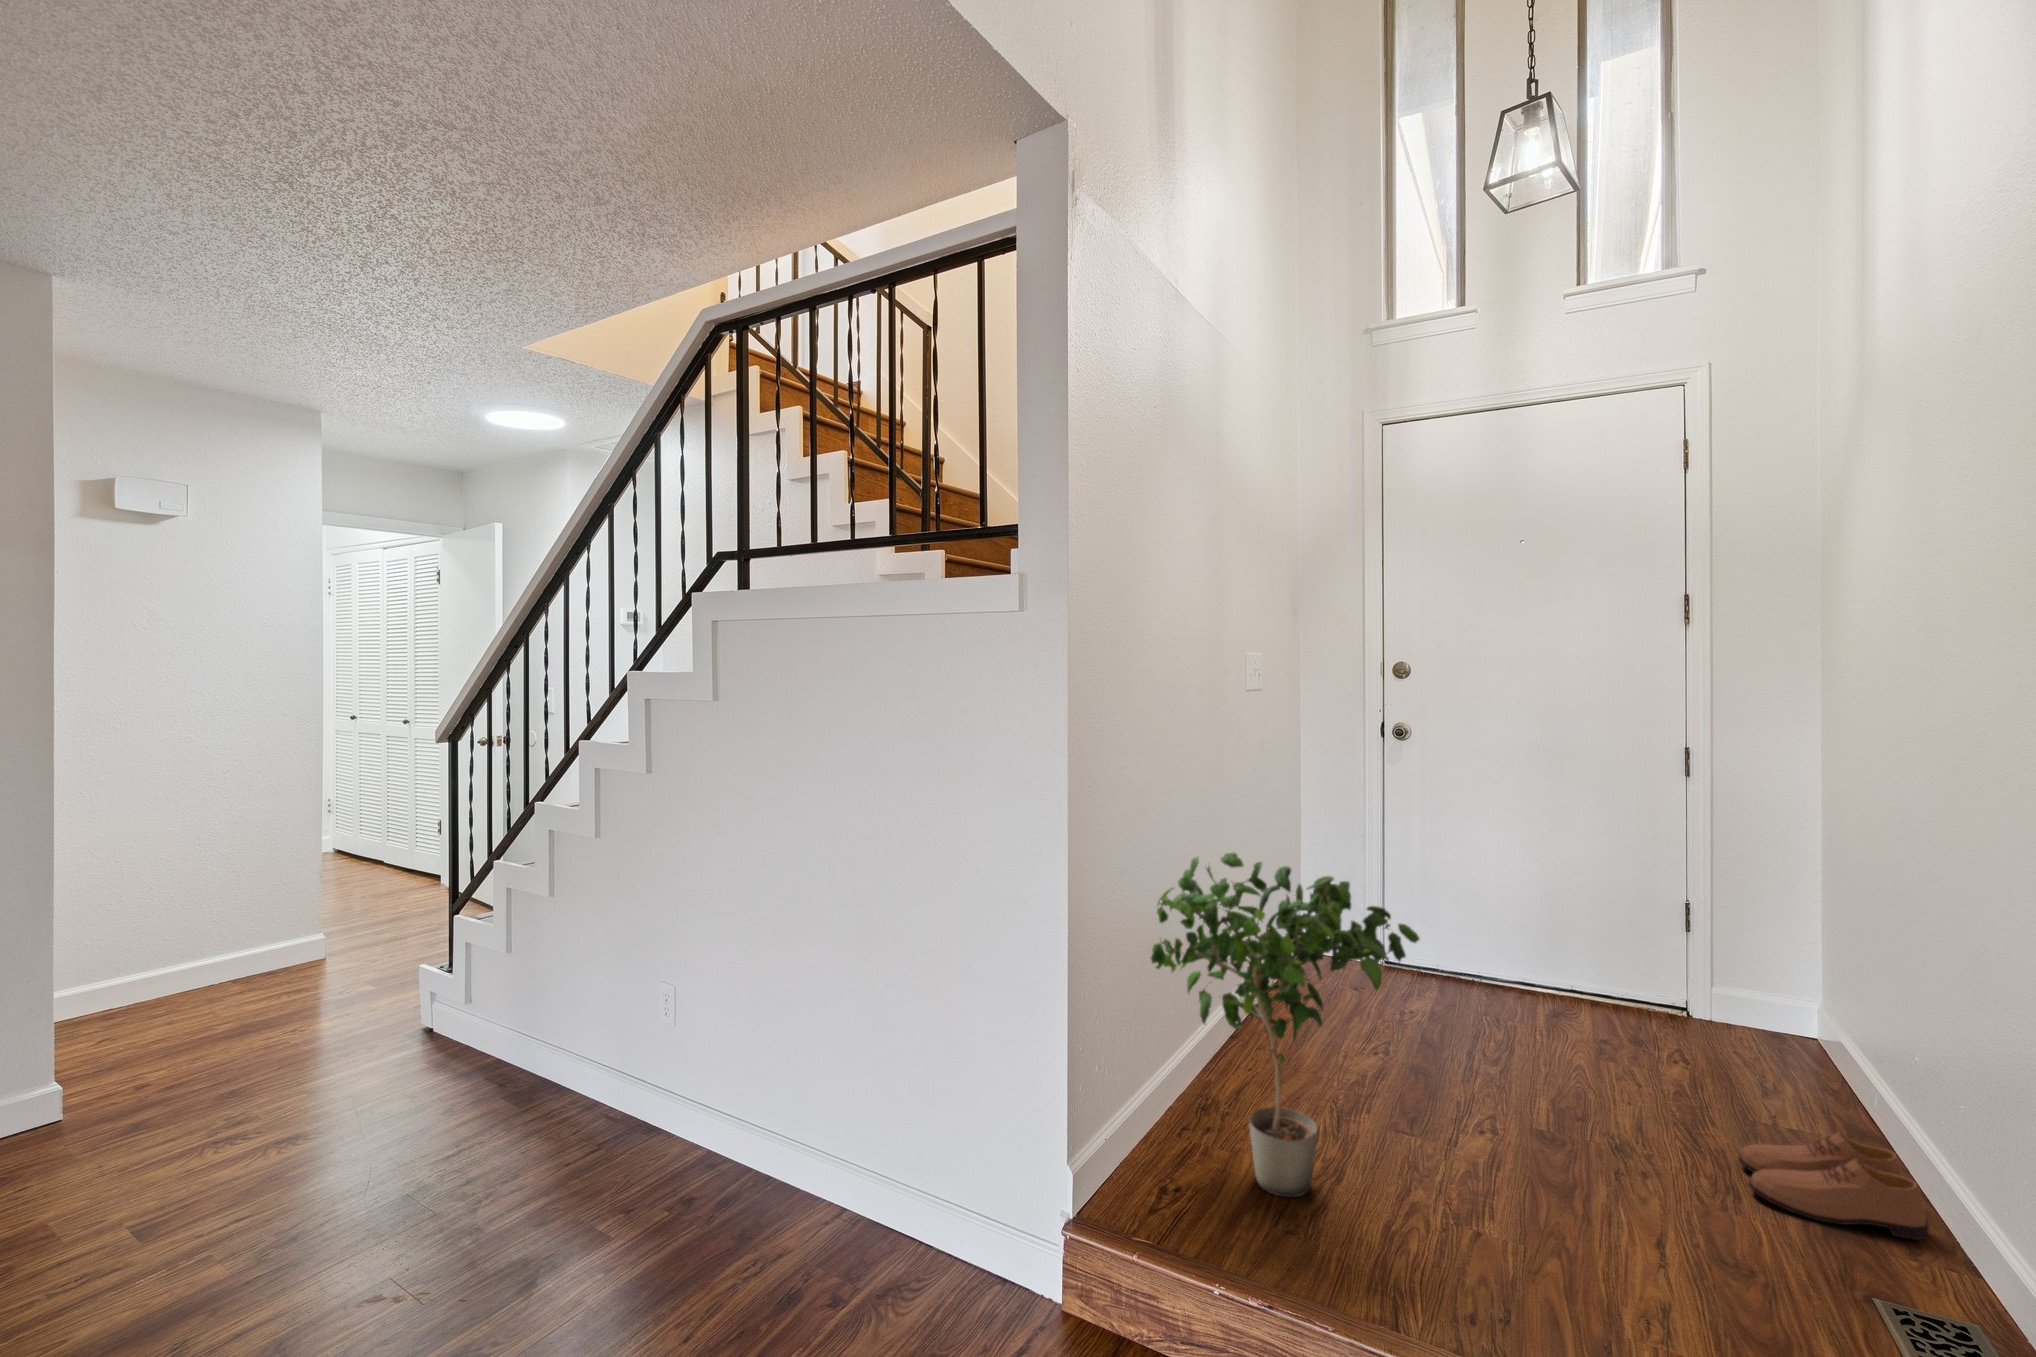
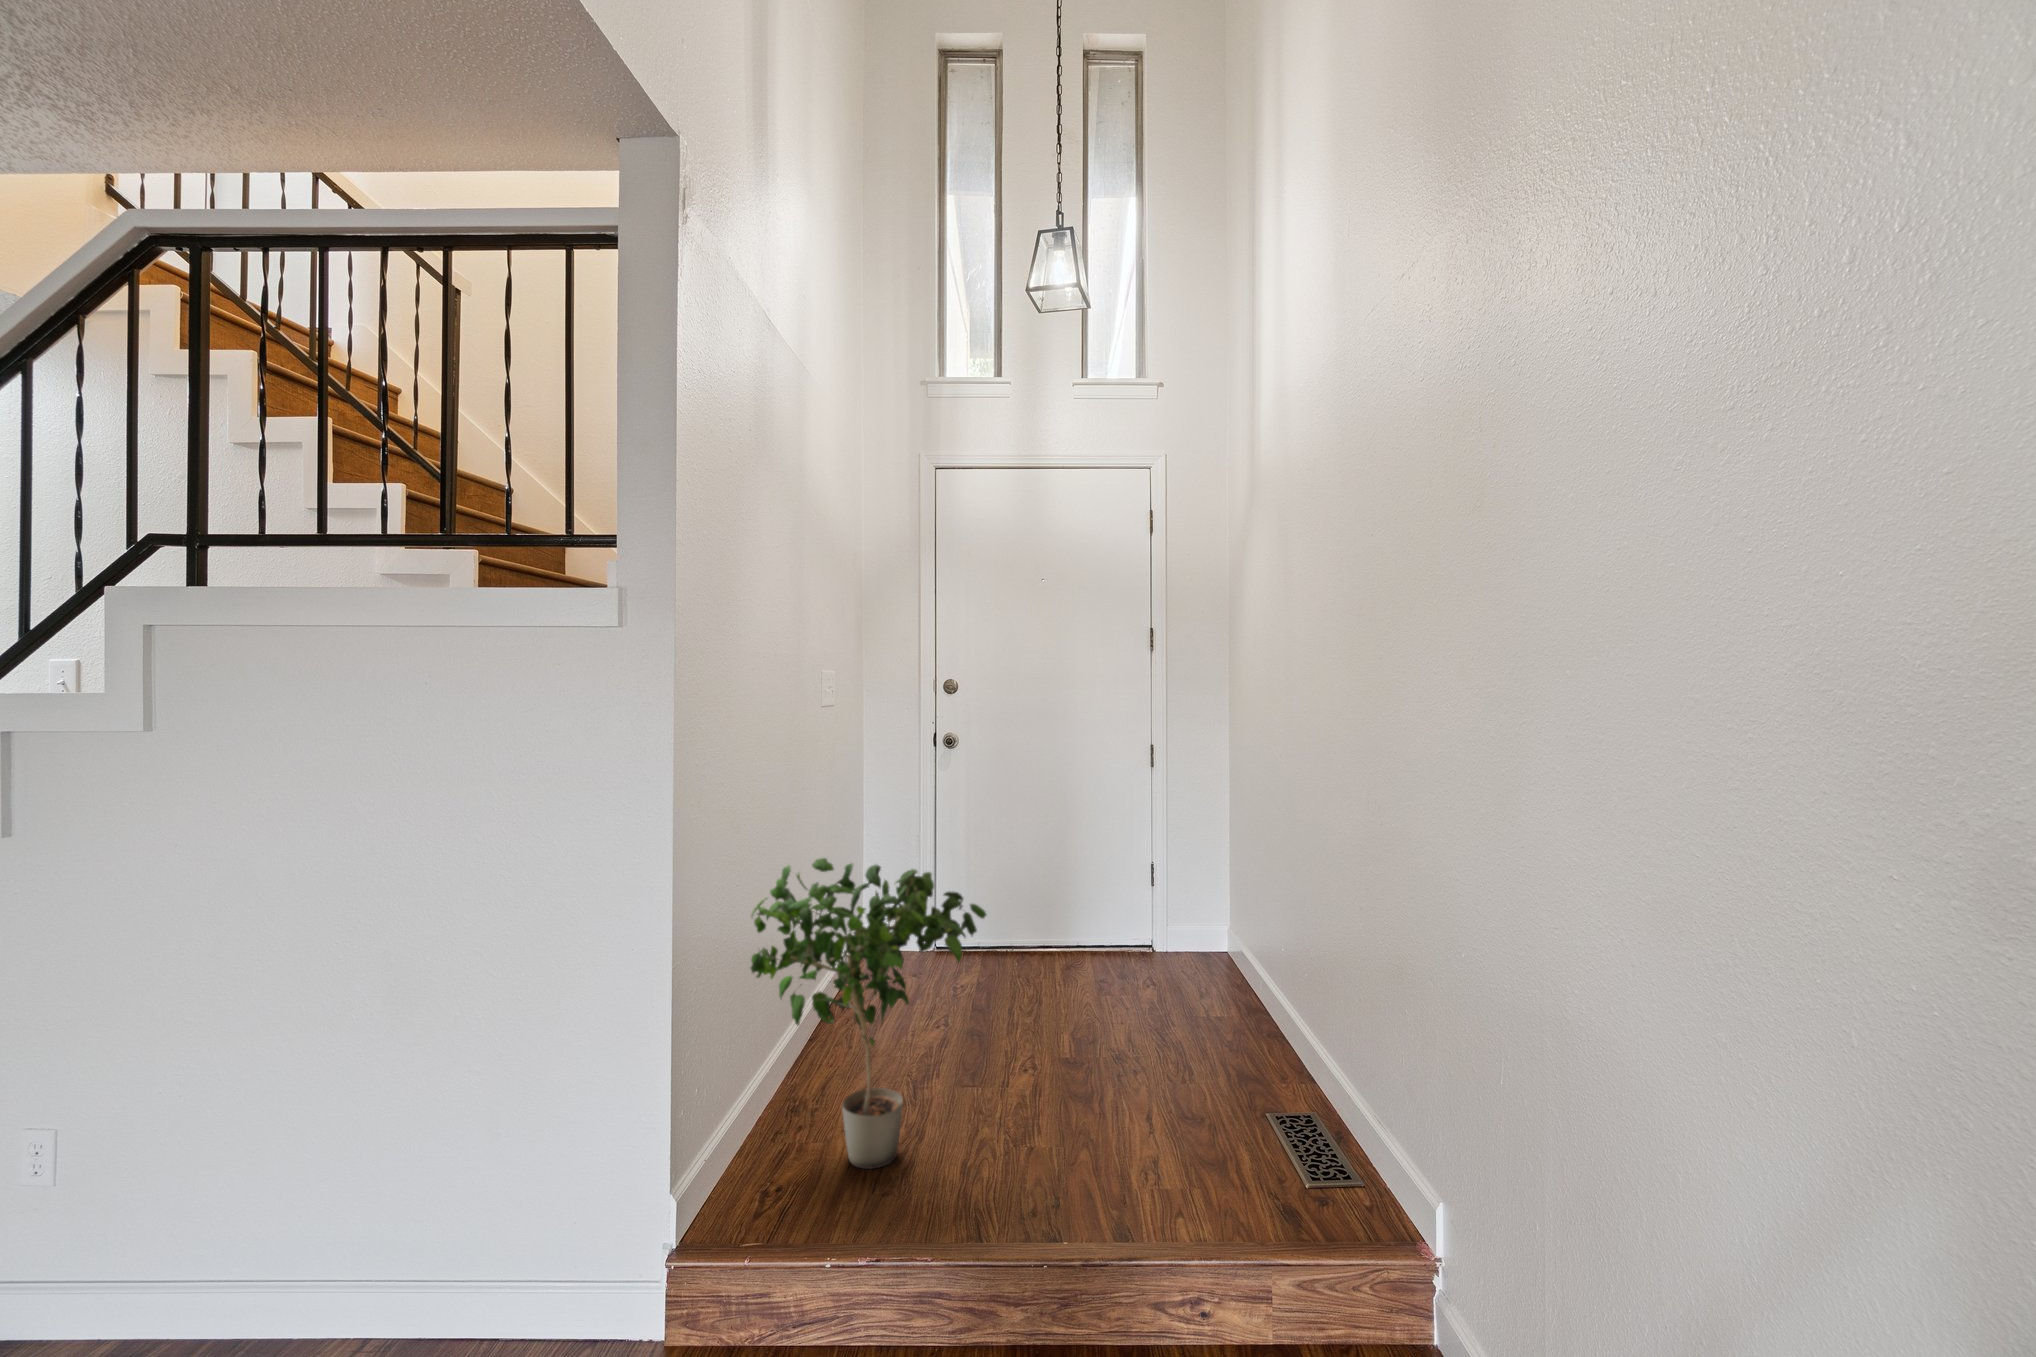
shoe: present [1739,1133,1928,1240] -> none [1193,1015,1297,1081]

